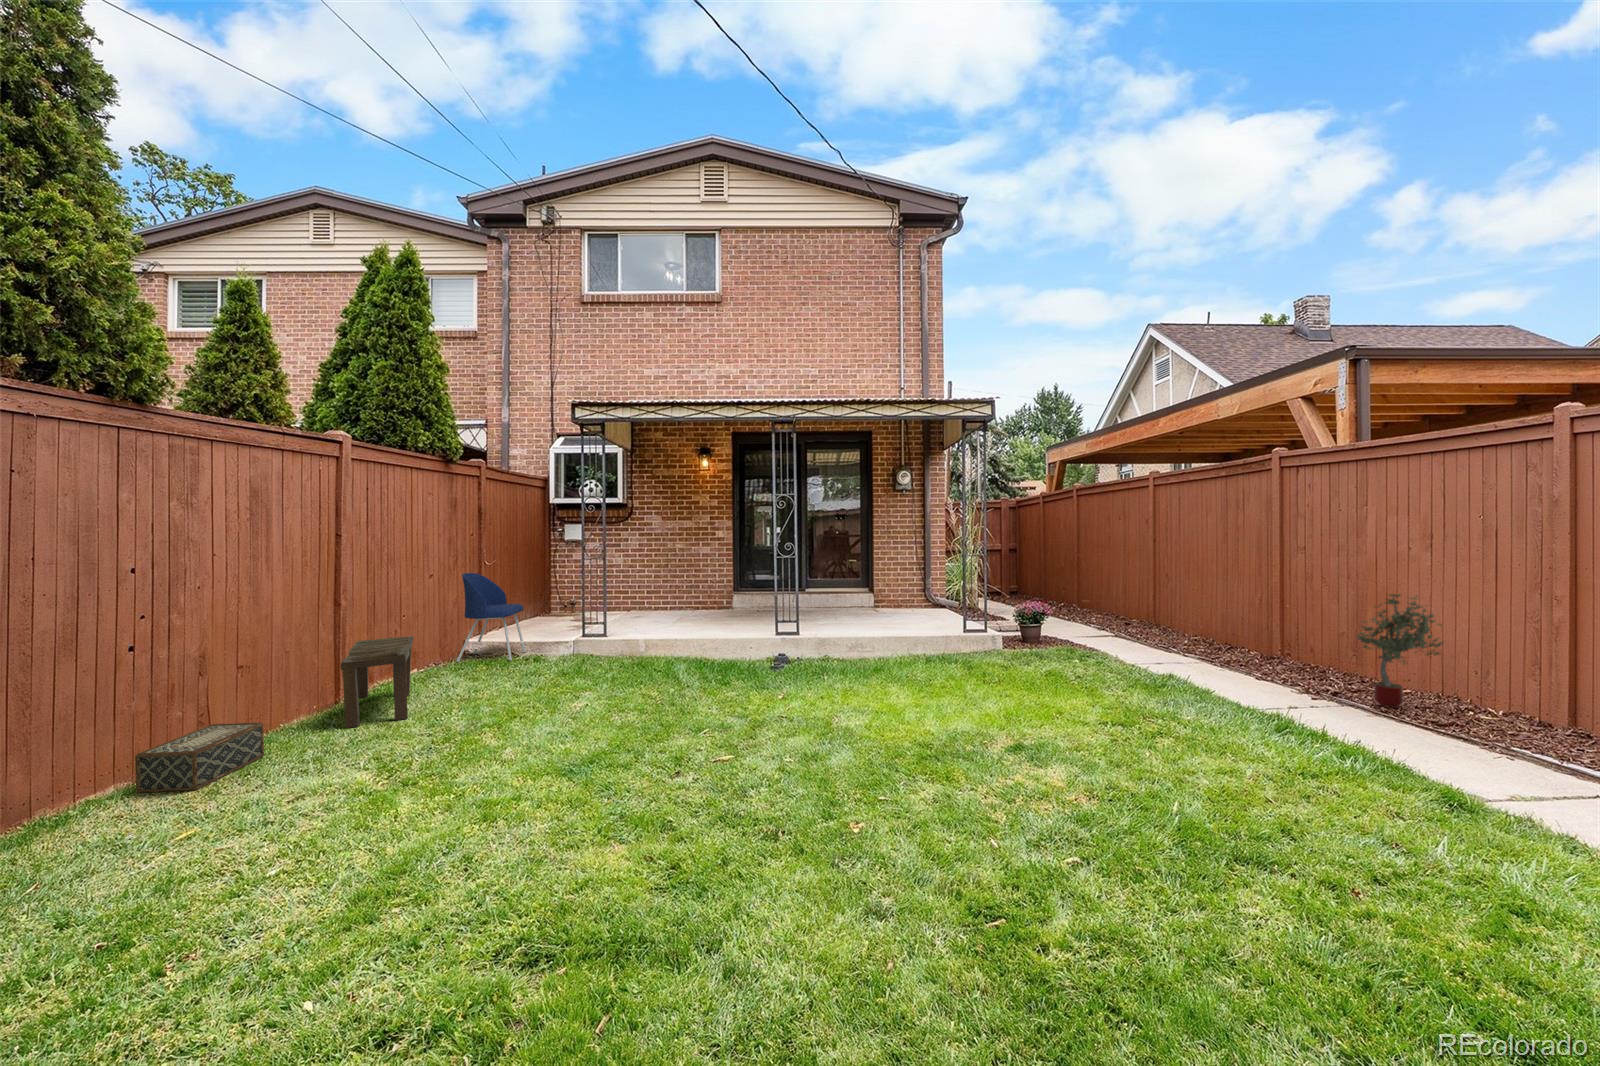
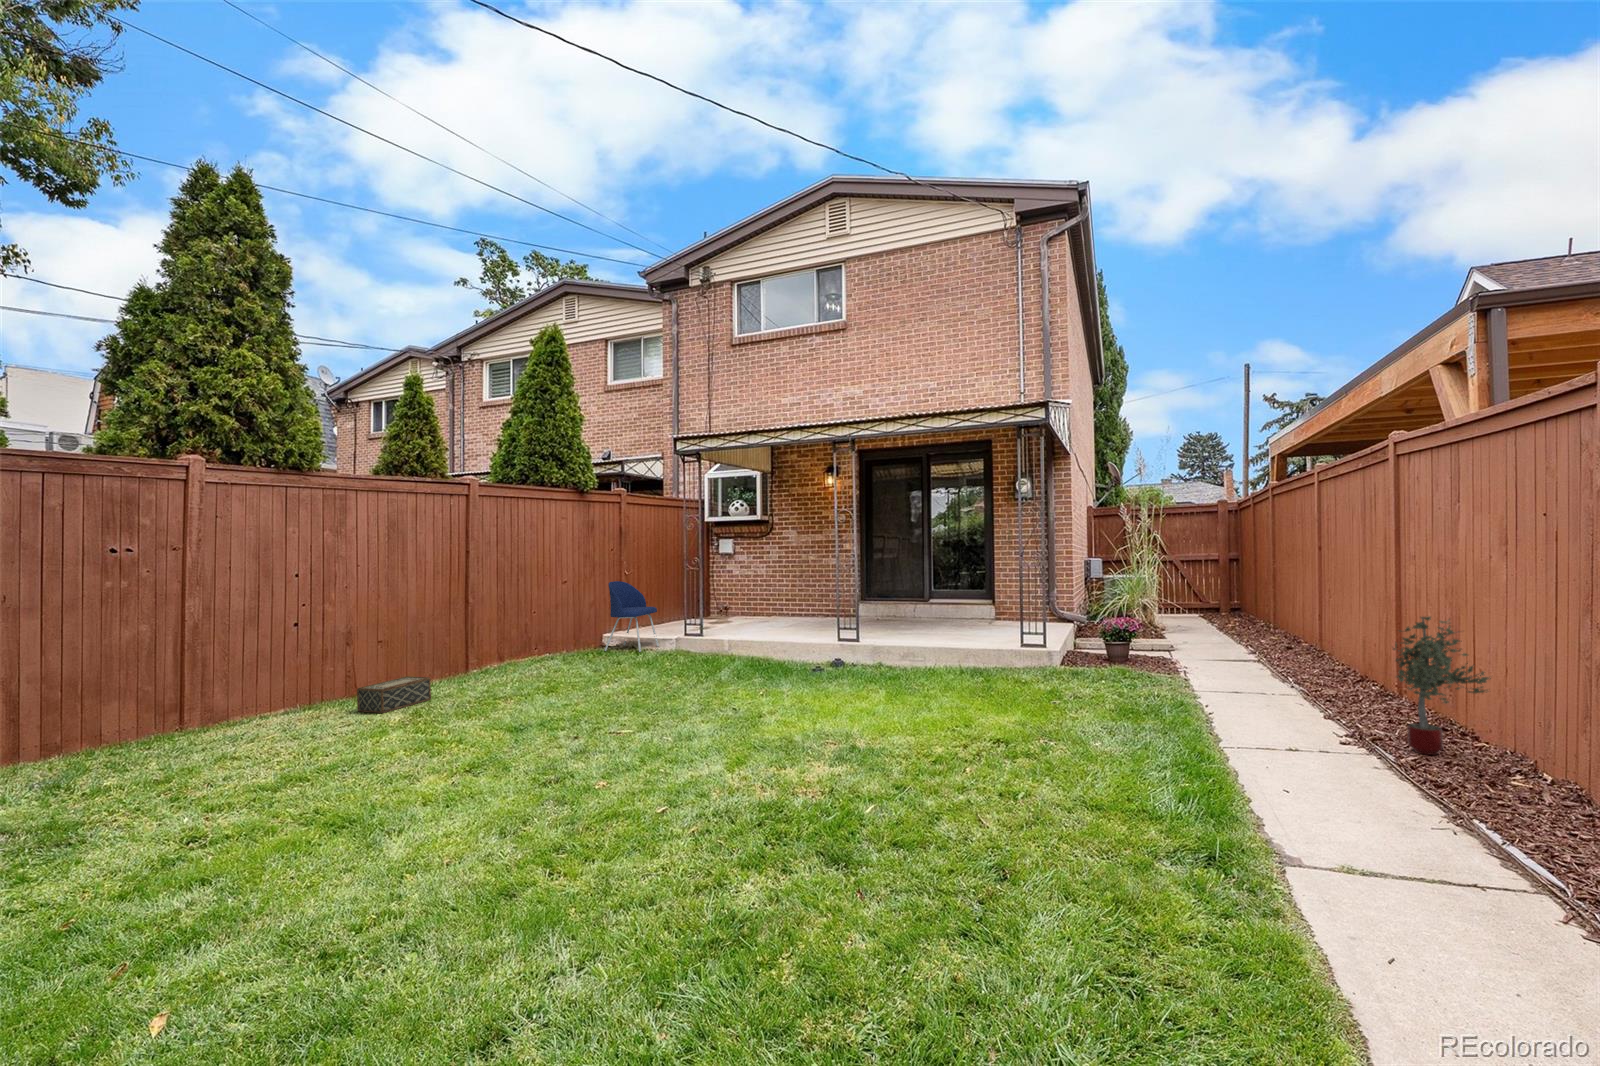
bench: present [341,636,414,728] -> none [485,628,550,688]

